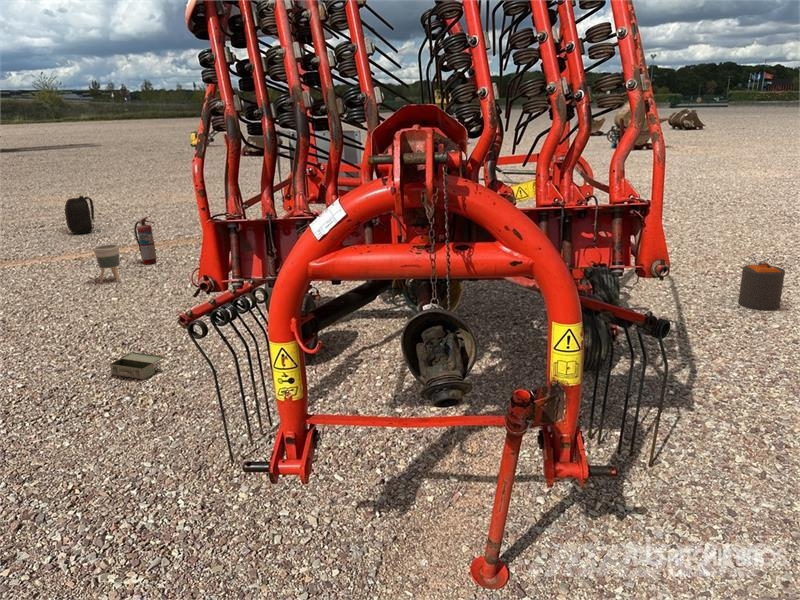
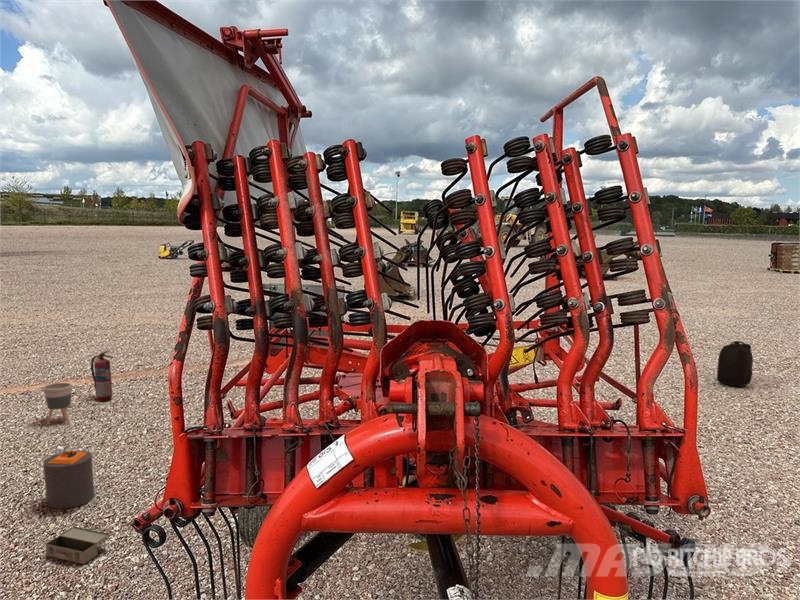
backpack: present [65,196,94,234] -> present [717,341,753,387]
trash can: present [738,254,785,310] -> present [44,439,94,509]

